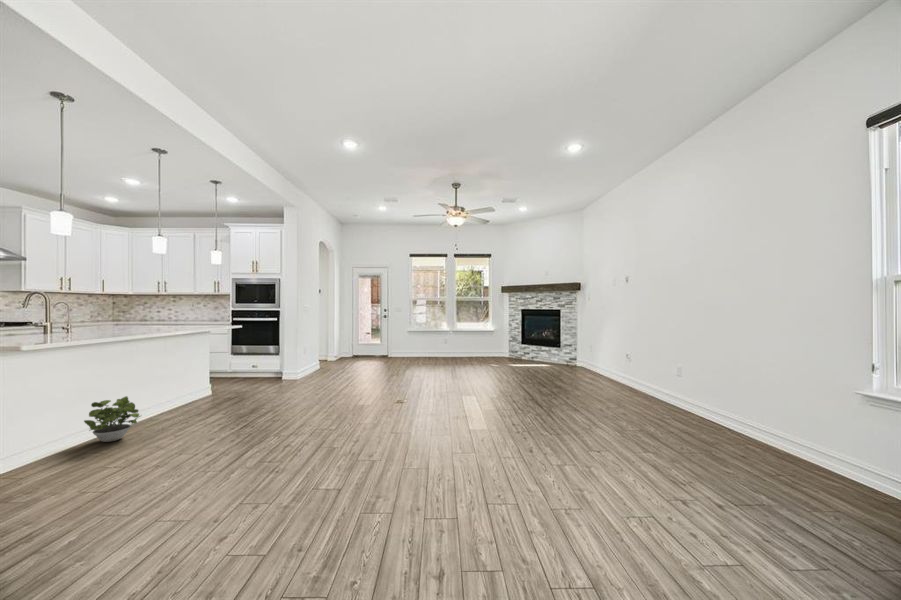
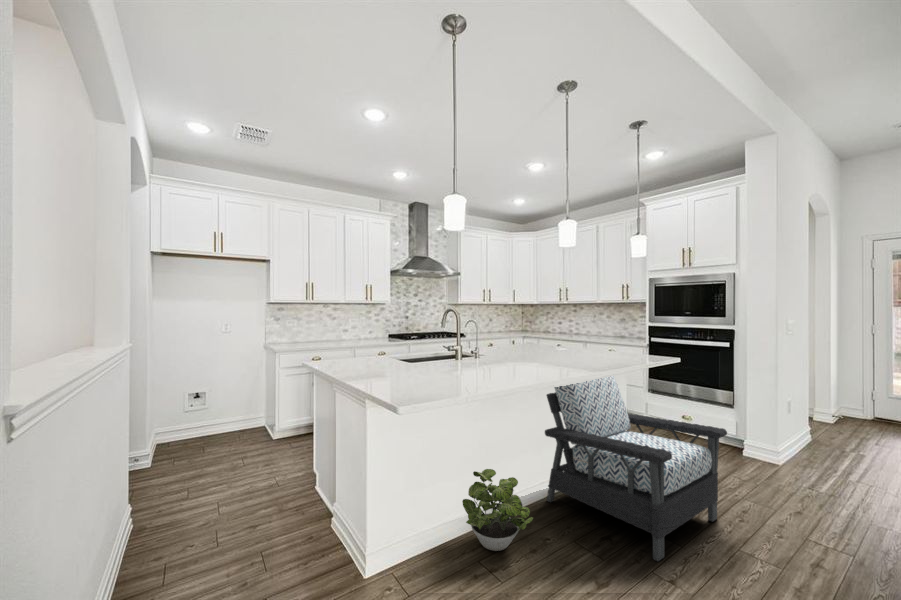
armchair: none [148,336,260,420] -> present [545,376,727,562]

